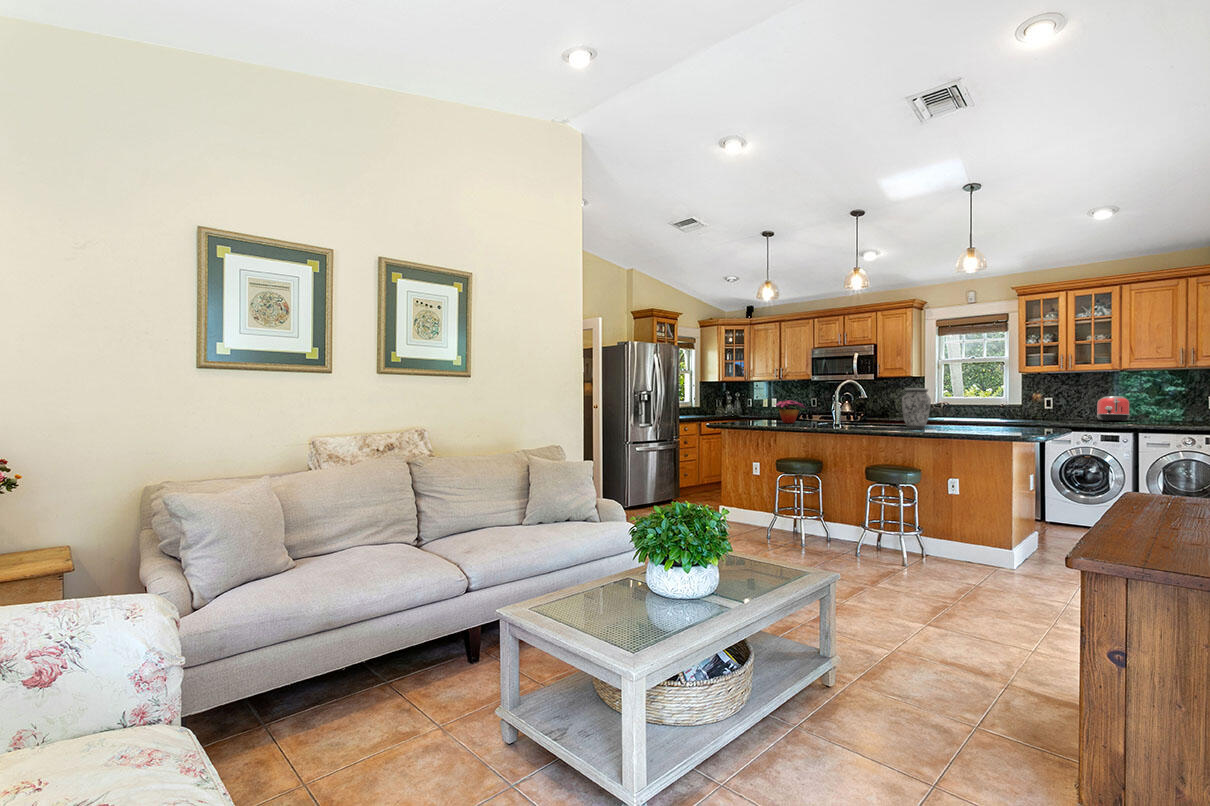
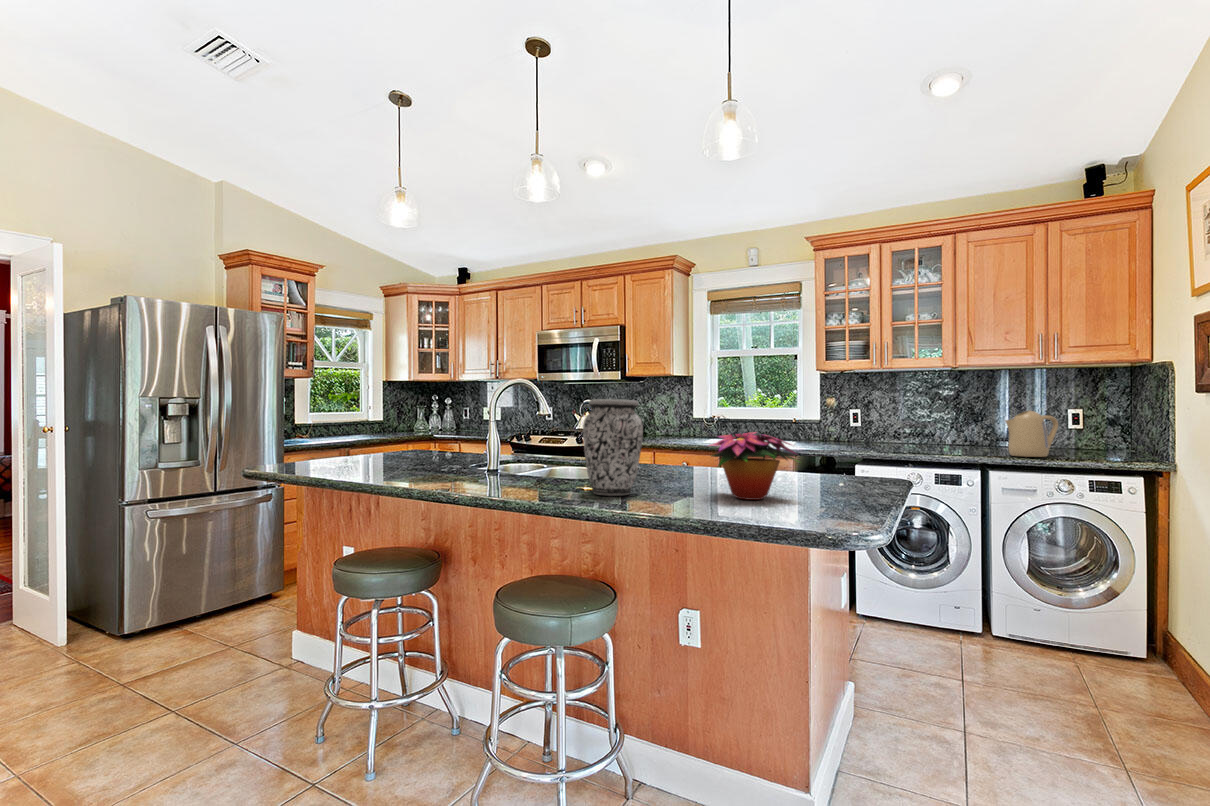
toaster: present [1097,396,1130,421] -> none [919,408,966,447]
kettle: none [1152,397,1191,425] -> present [1005,411,1058,457]
flower arrangement: present [775,400,805,423] -> present [709,432,796,500]

